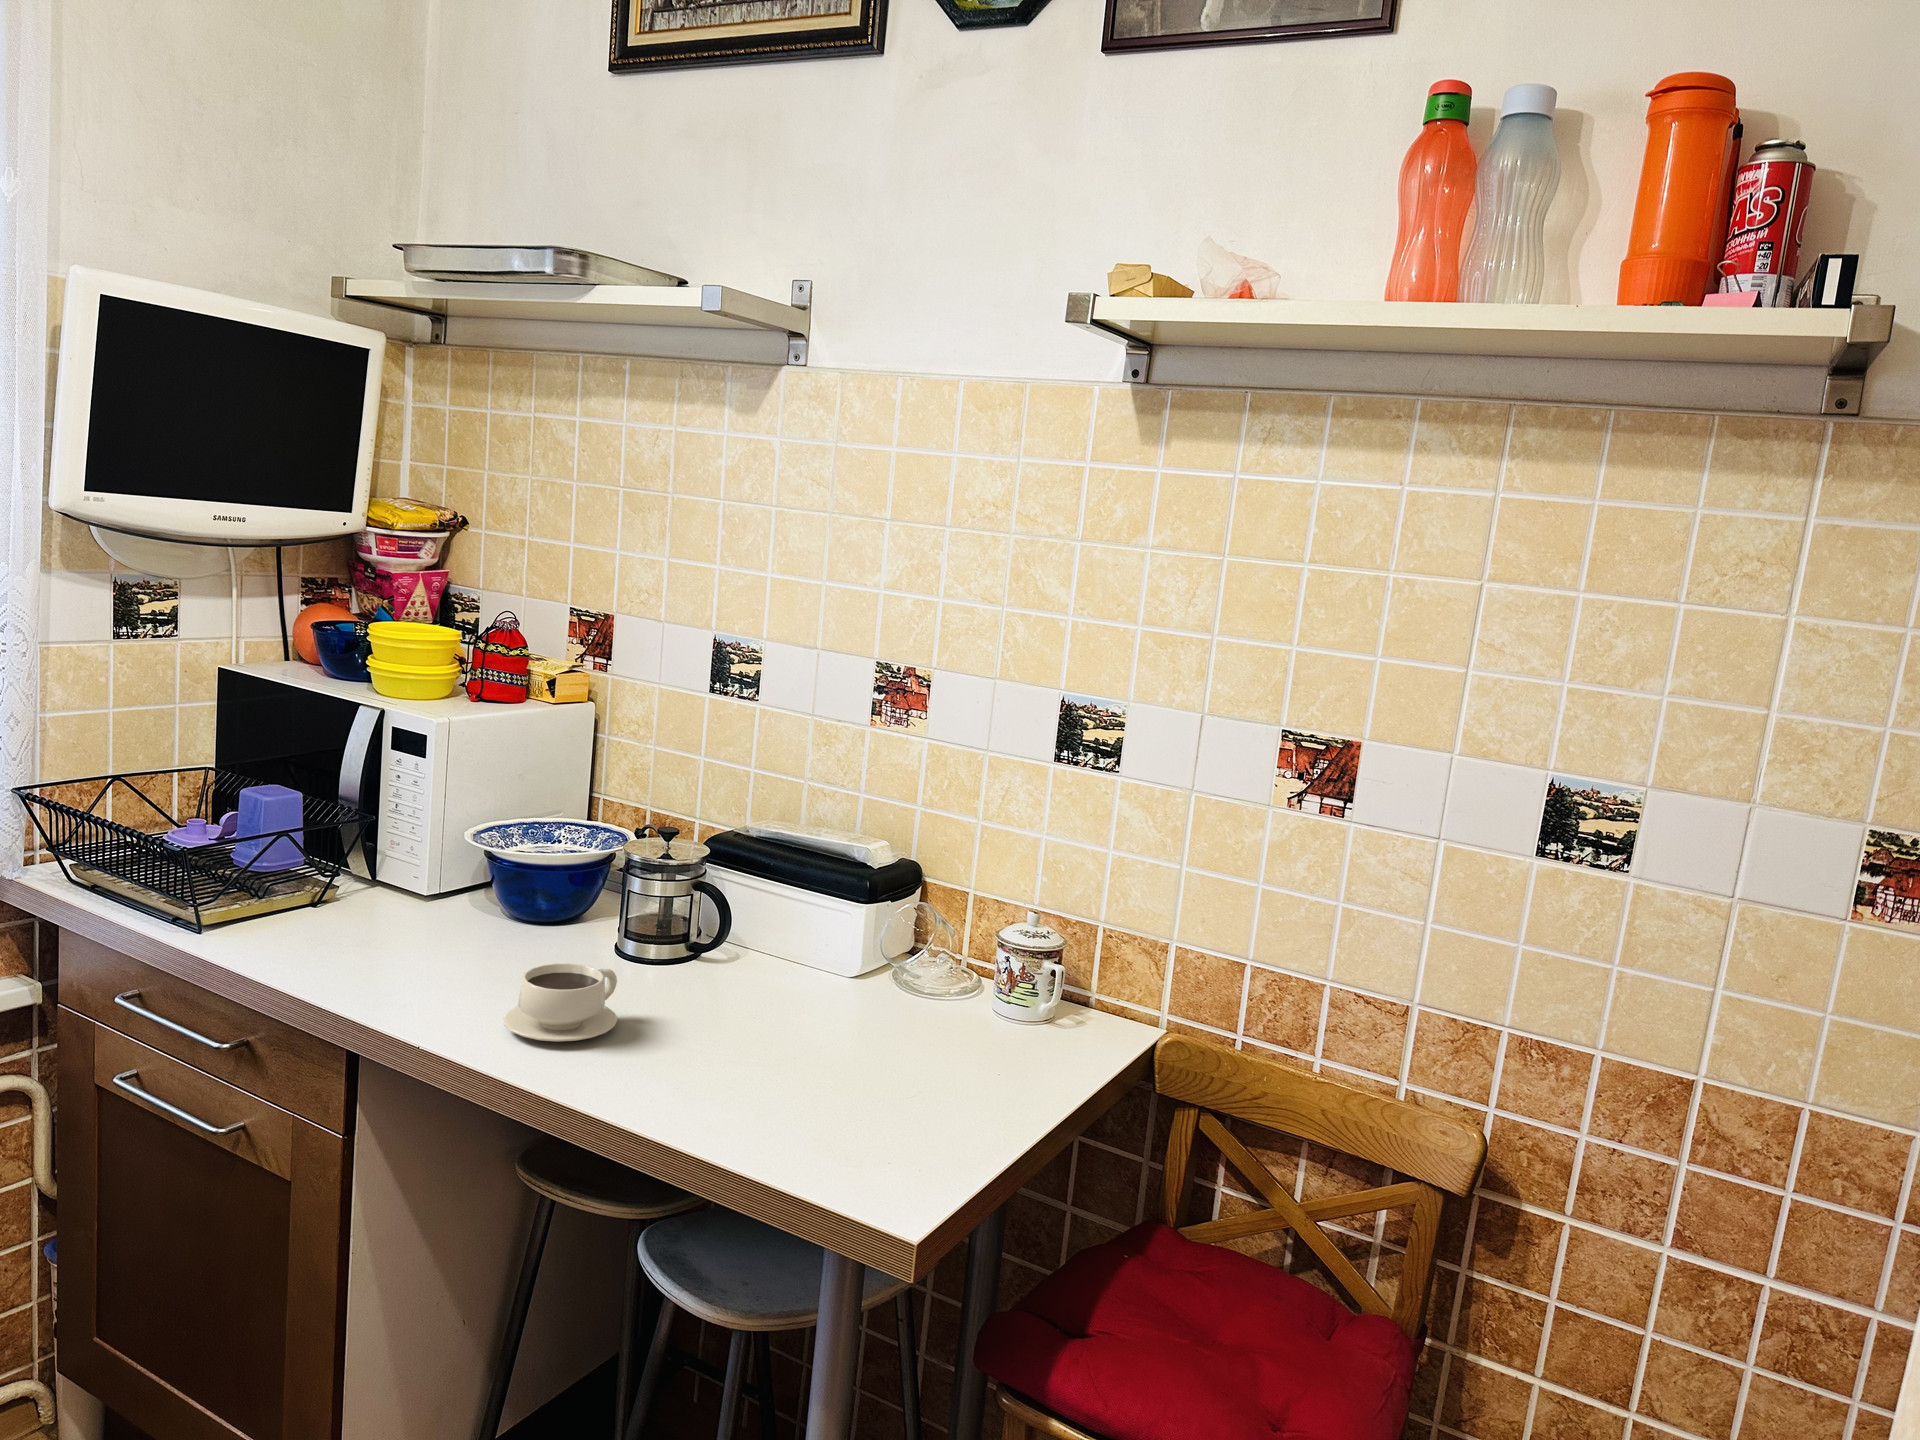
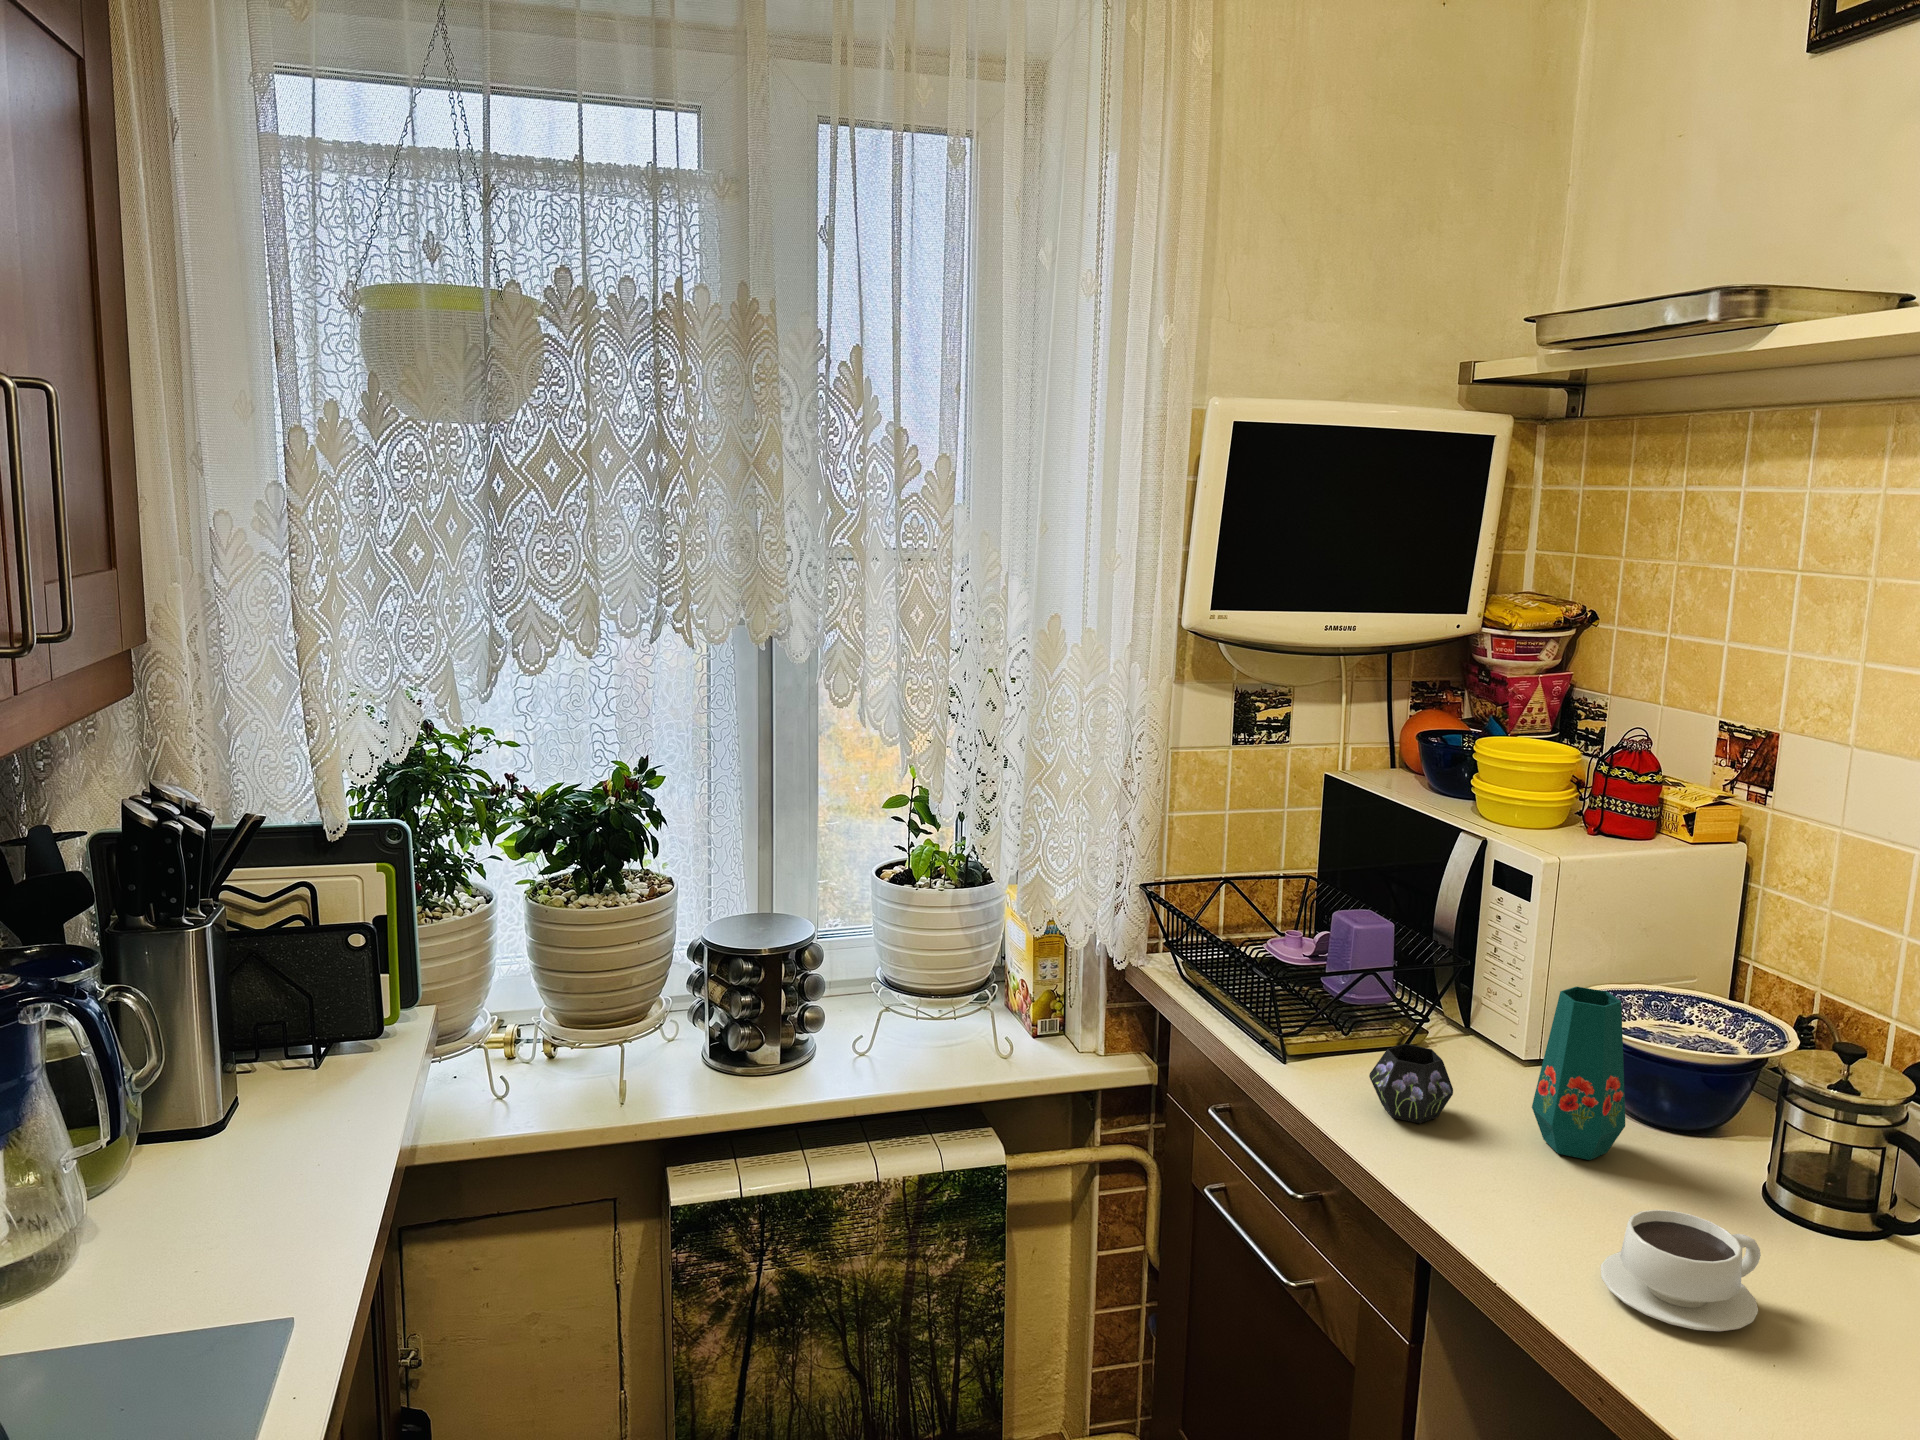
vase: none [290,815,515,956] -> present [1369,987,1625,1160]

